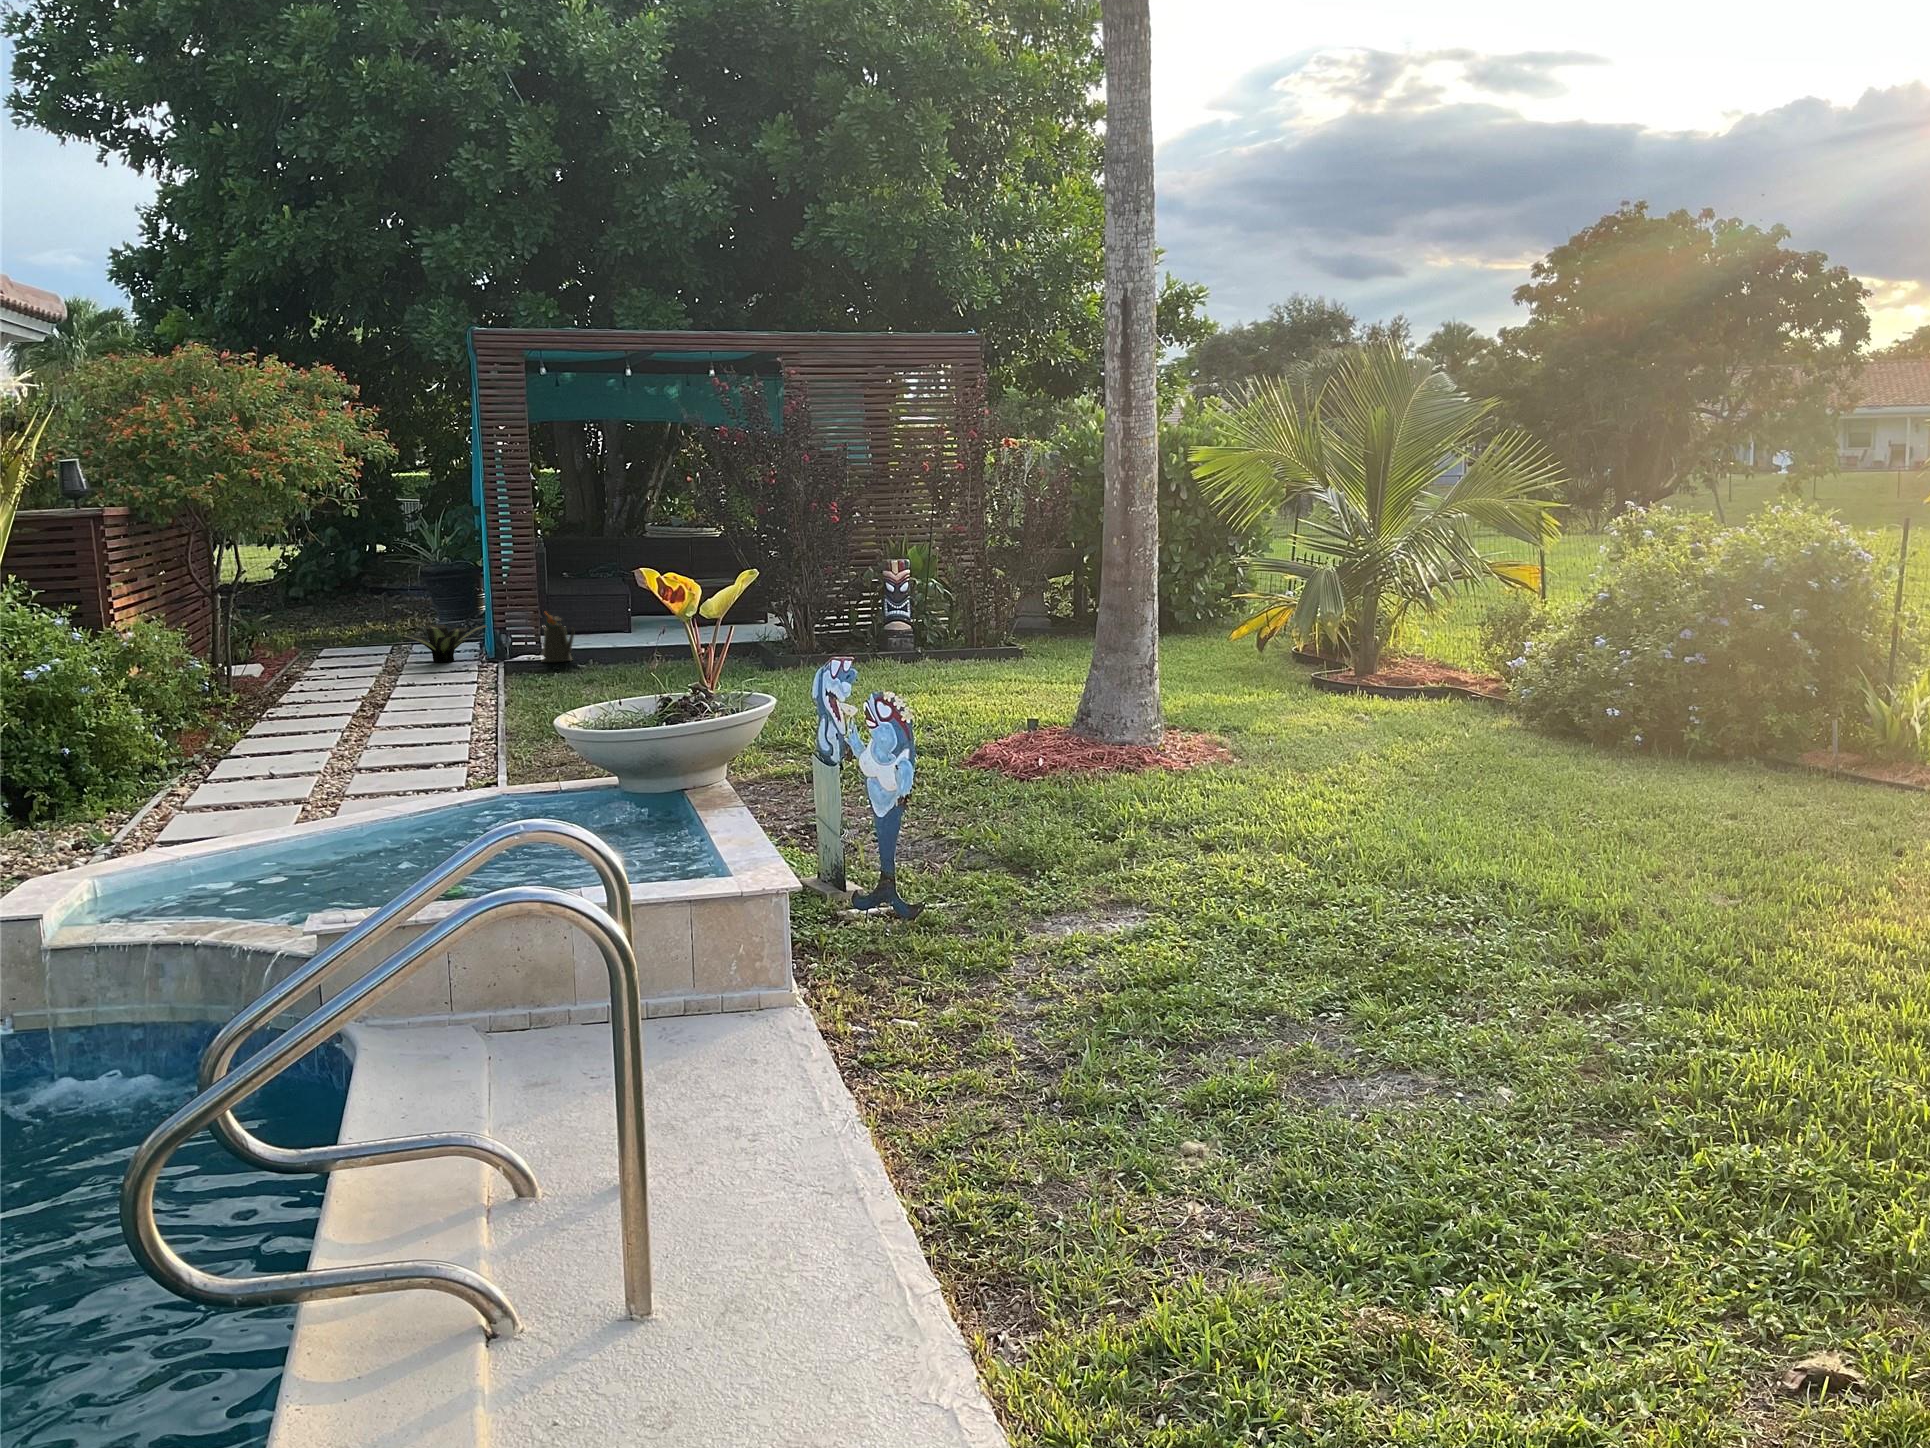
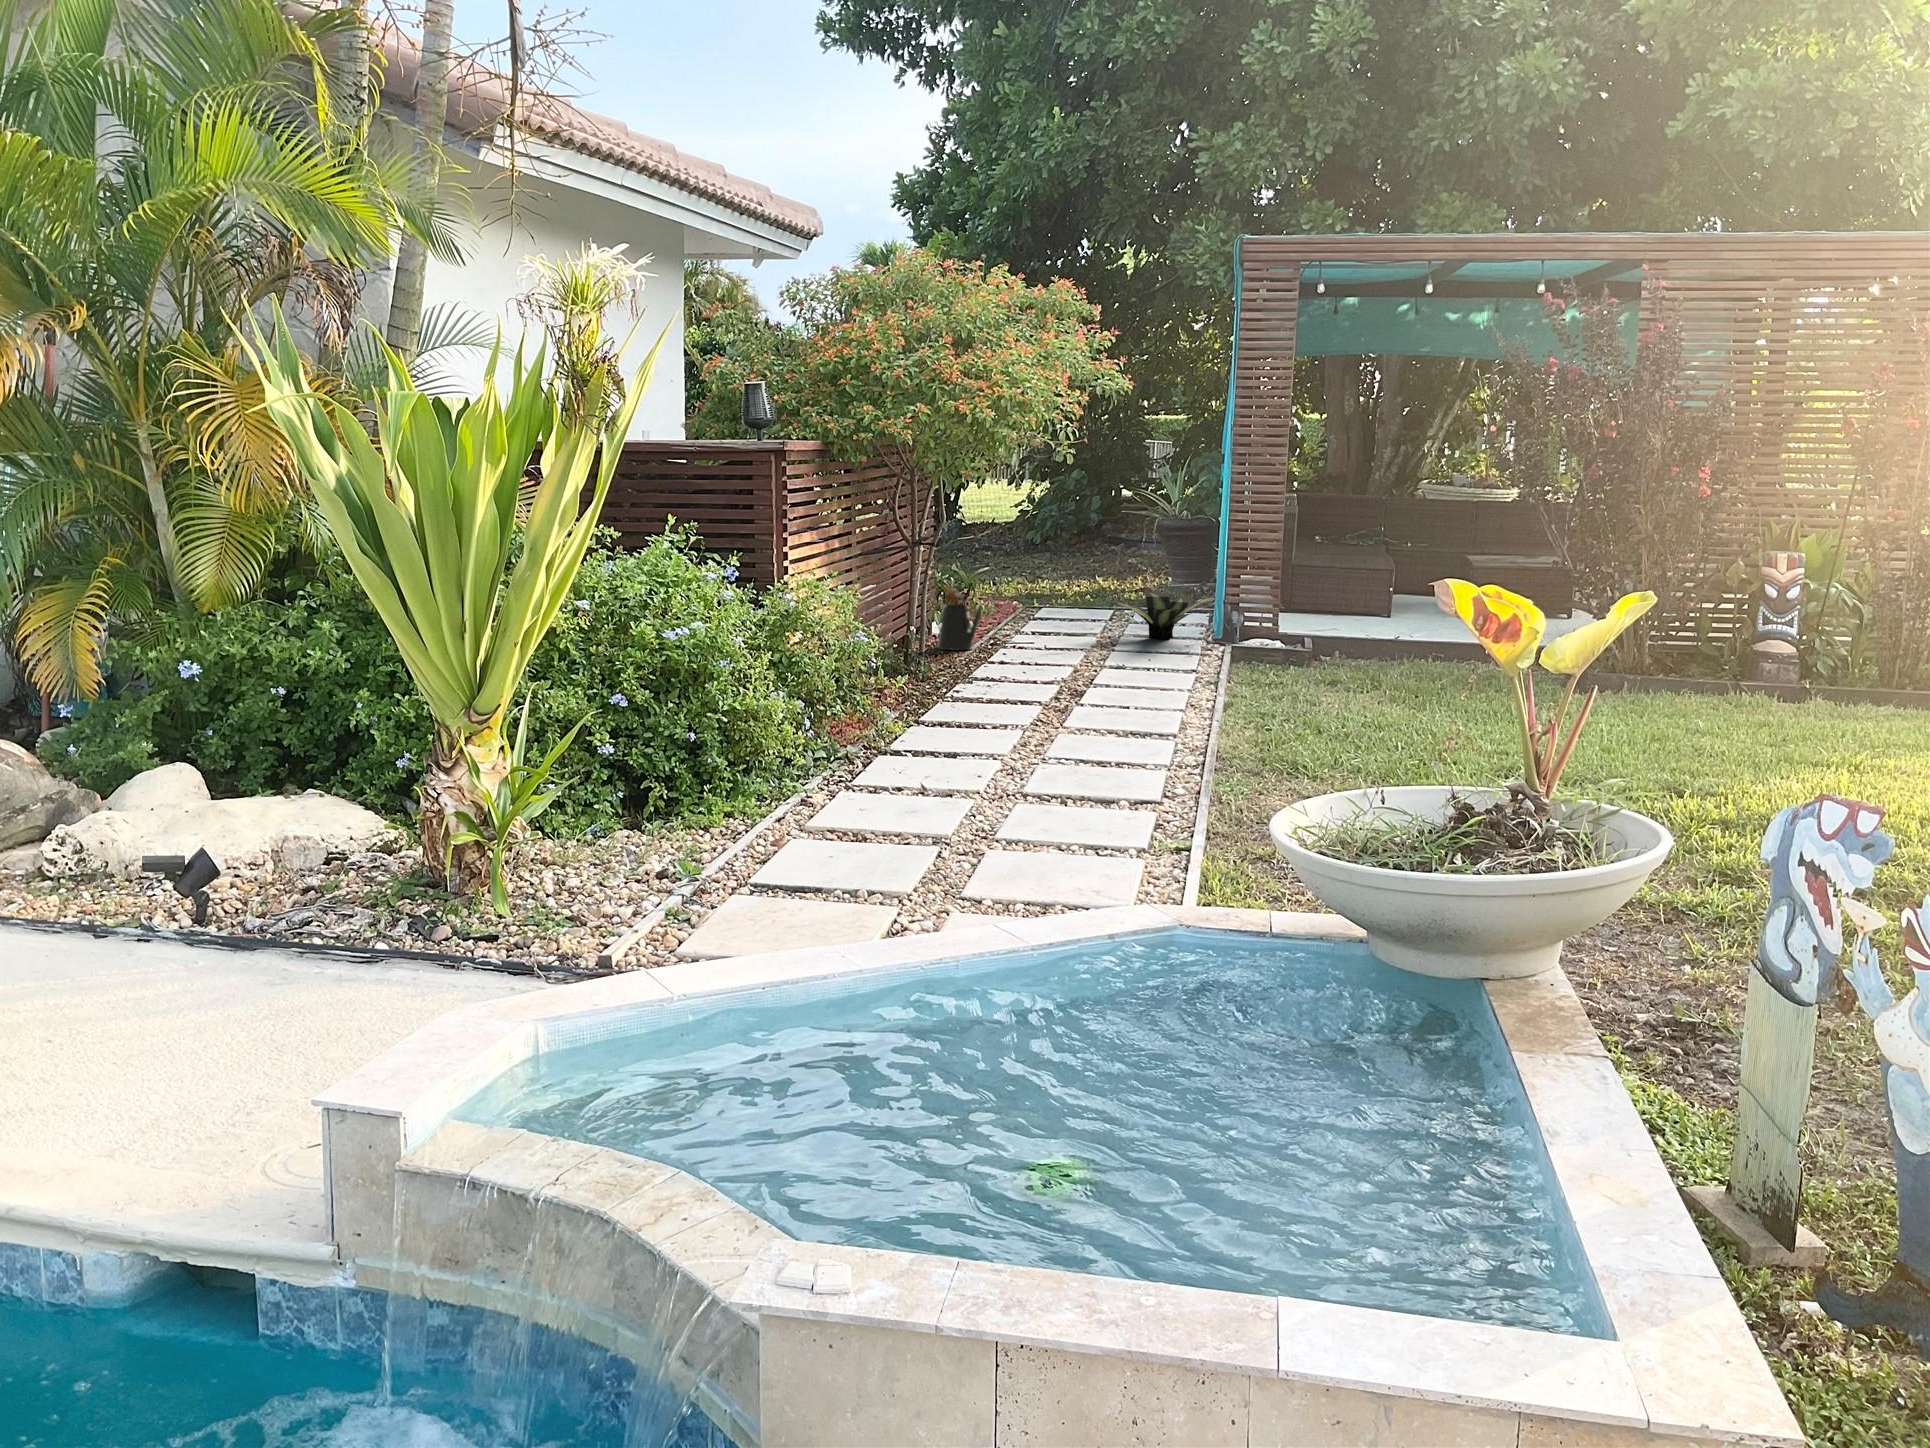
watering can: present [540,614,575,662] -> present [933,585,982,651]

